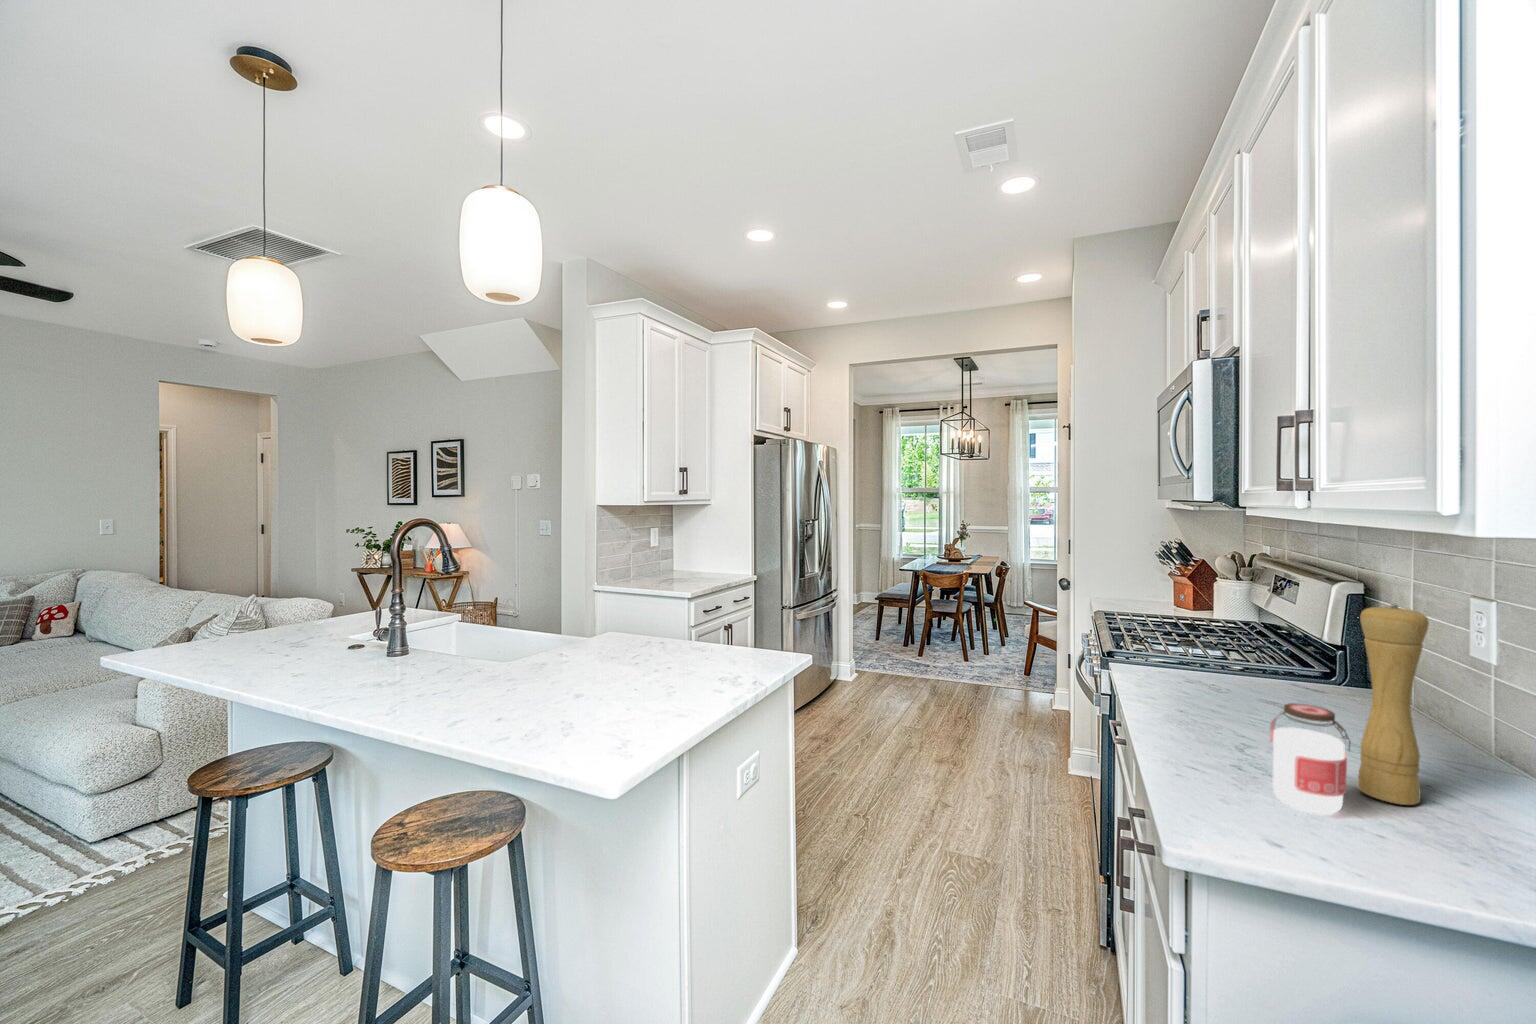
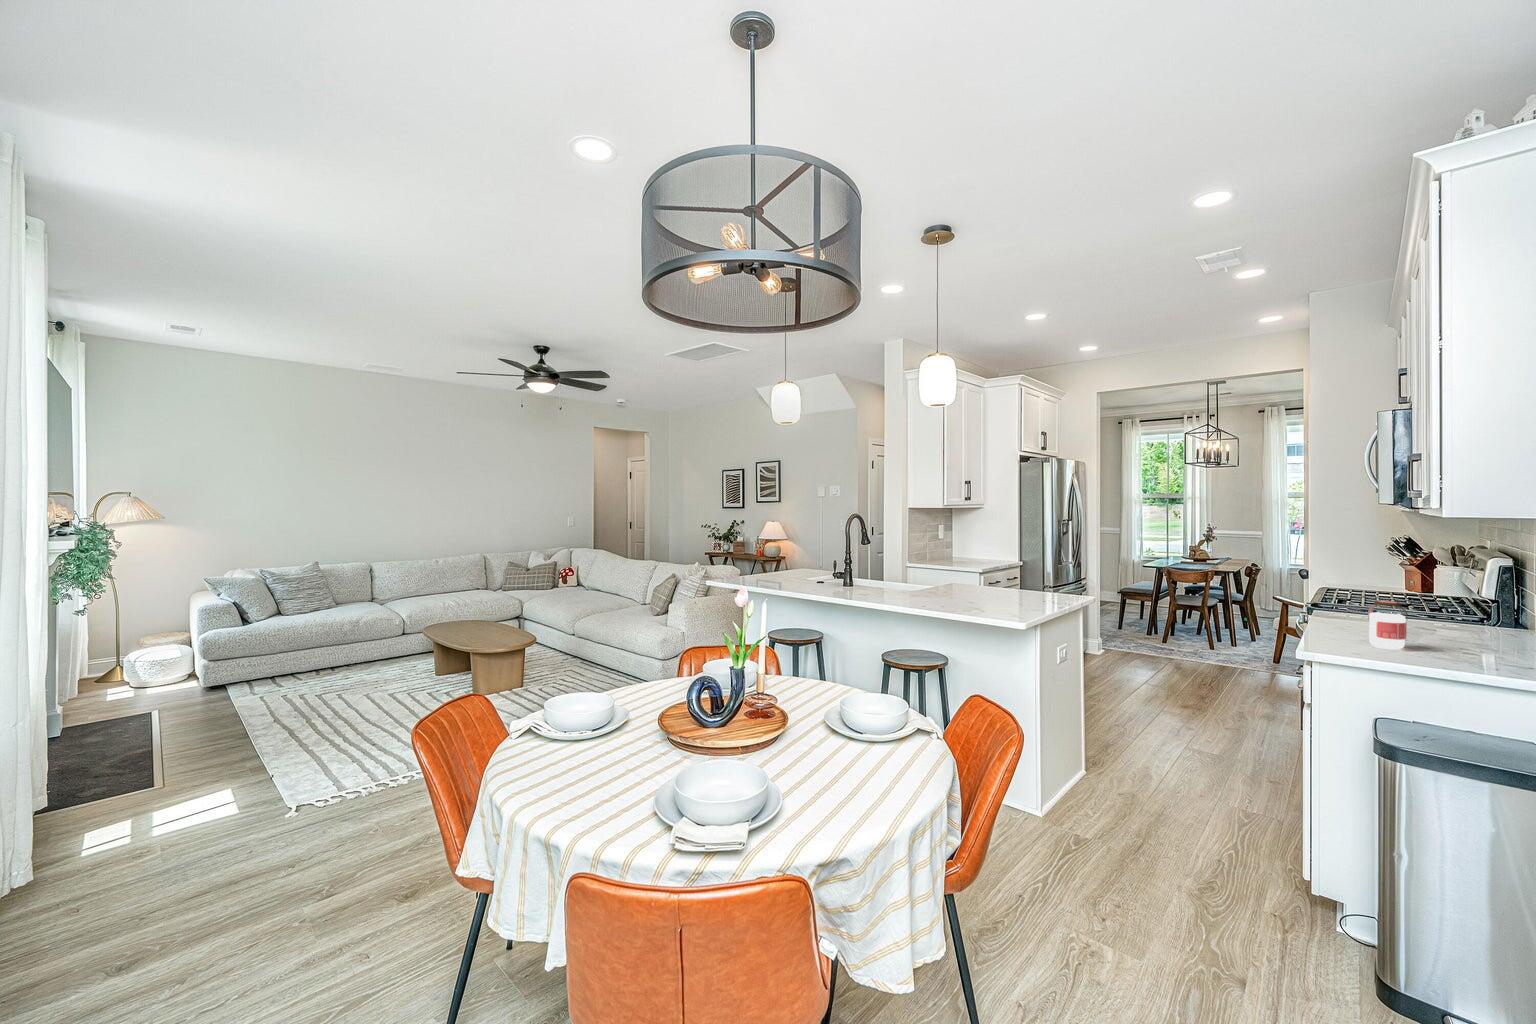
pepper mill: present [1358,605,1429,805] -> none [1425,554,1461,650]

